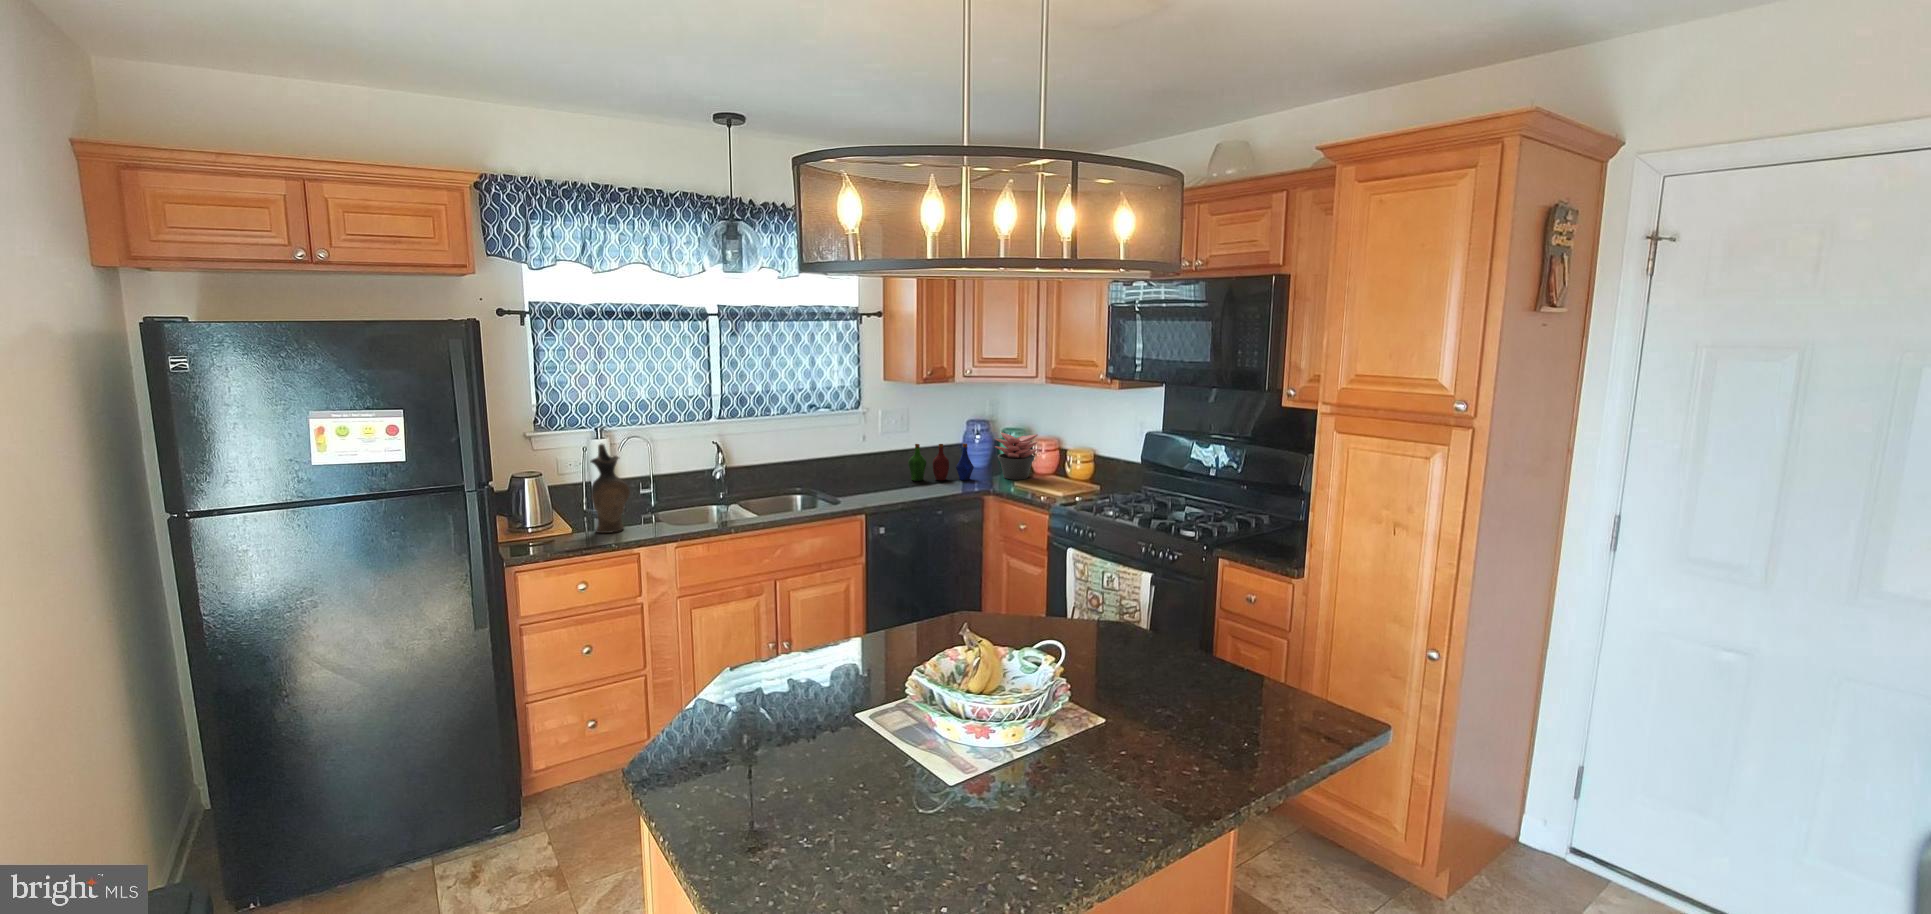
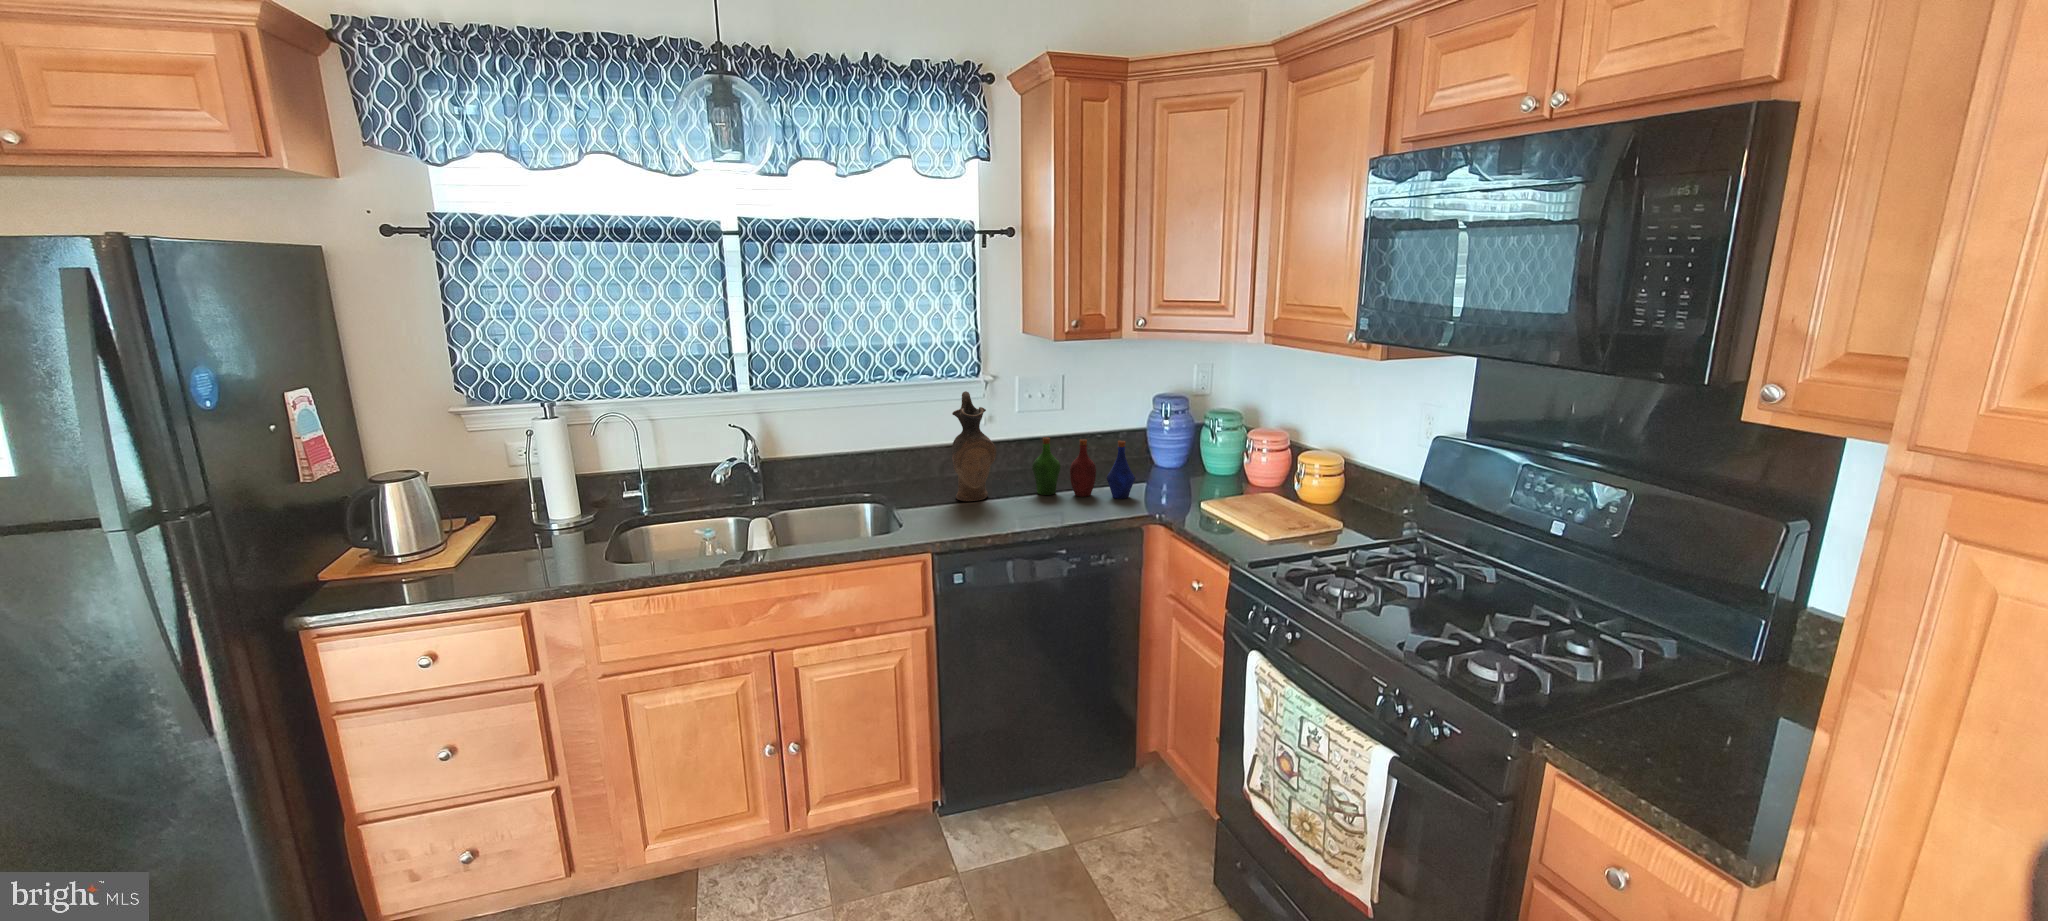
succulent plant: present [995,433,1037,480] -> none [1172,424,1246,504]
ceramic pitcher: present [590,444,630,533] -> present [952,391,996,501]

